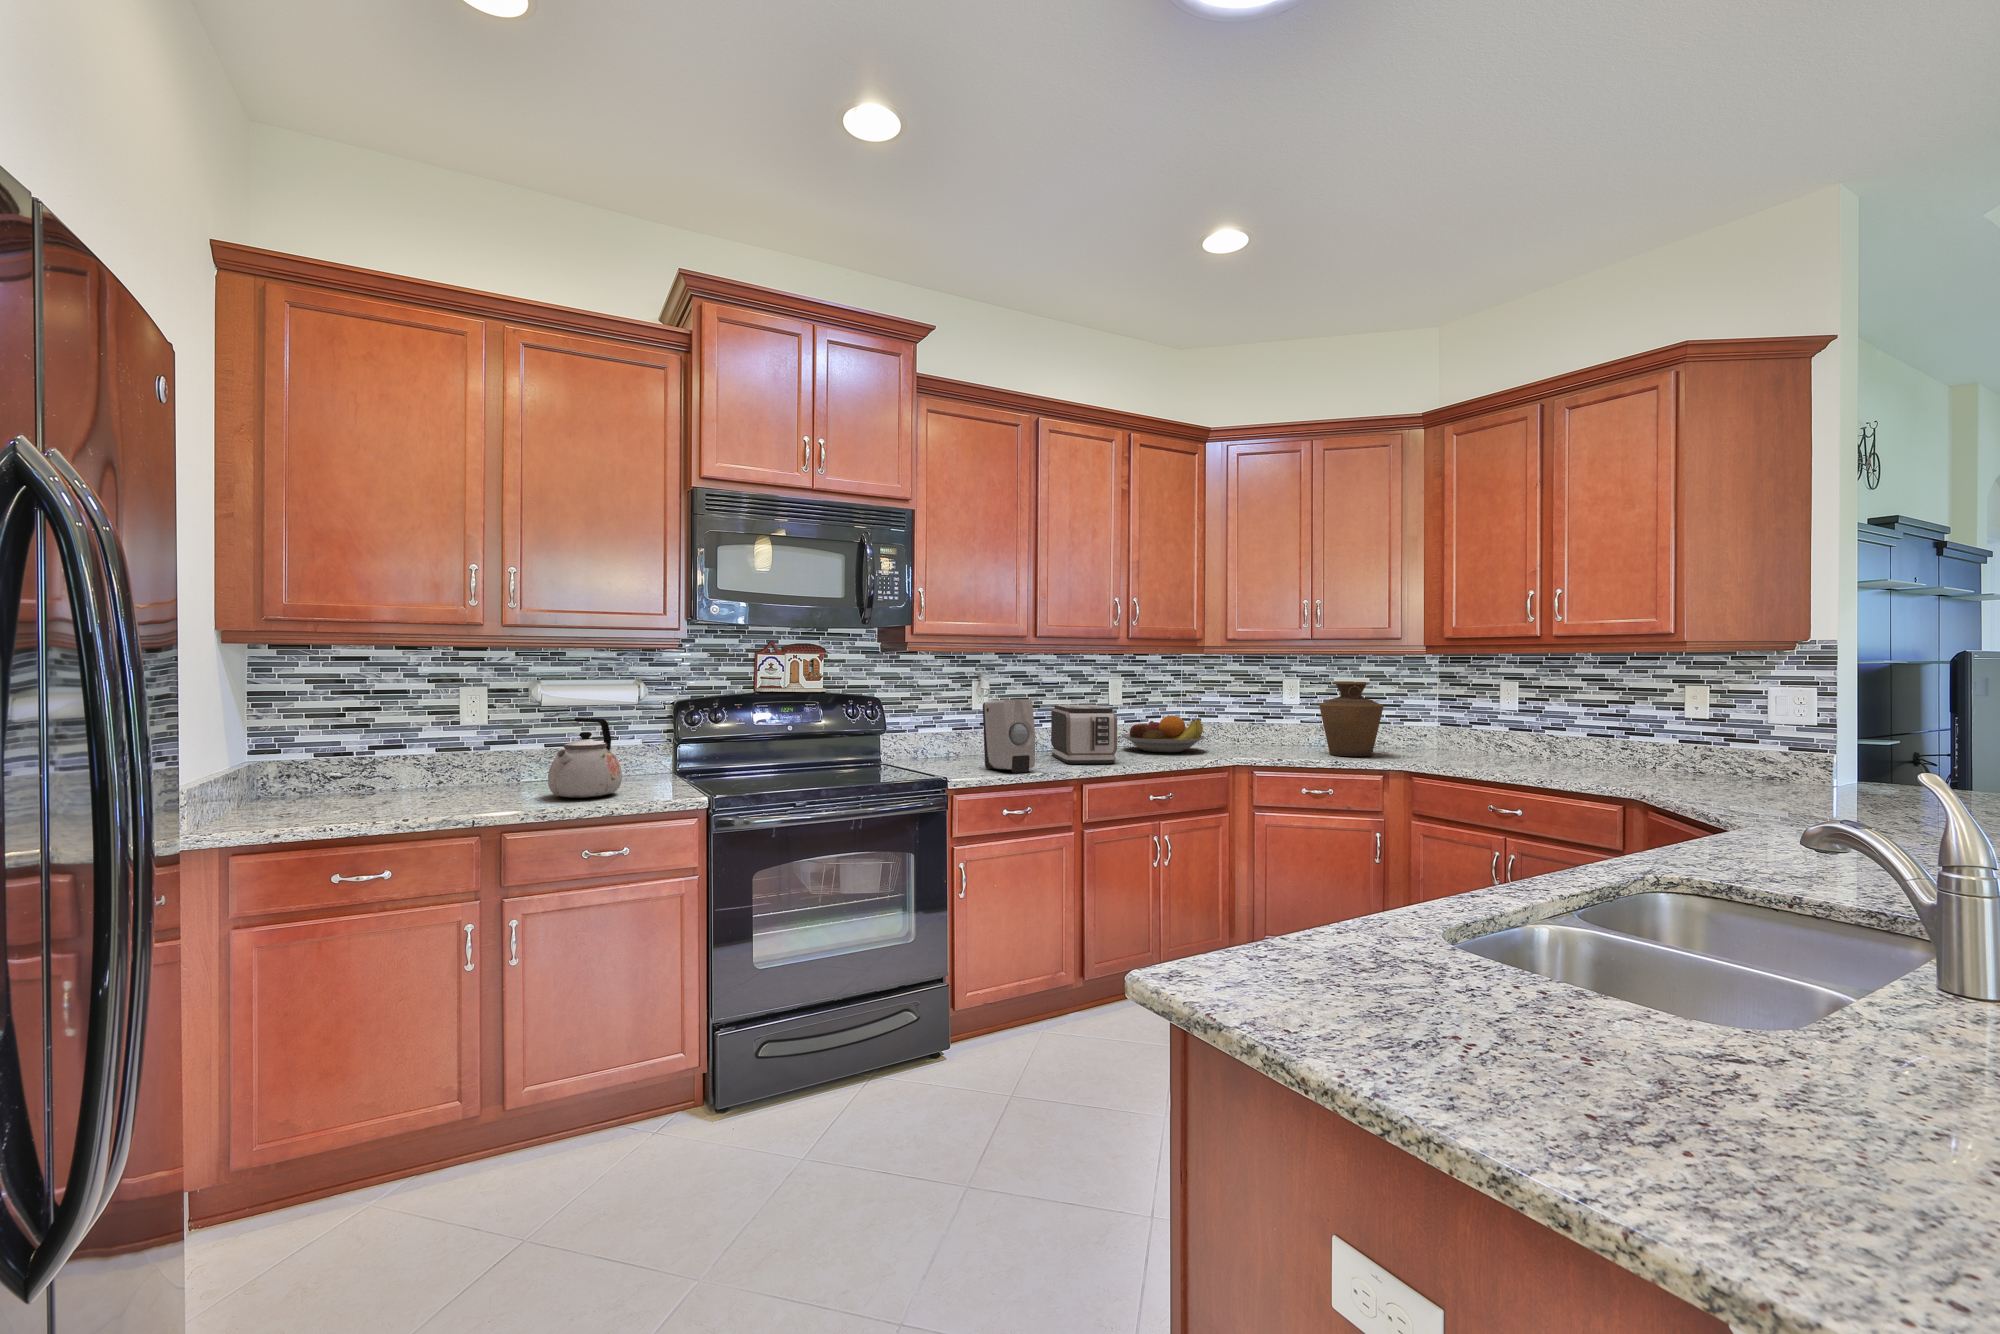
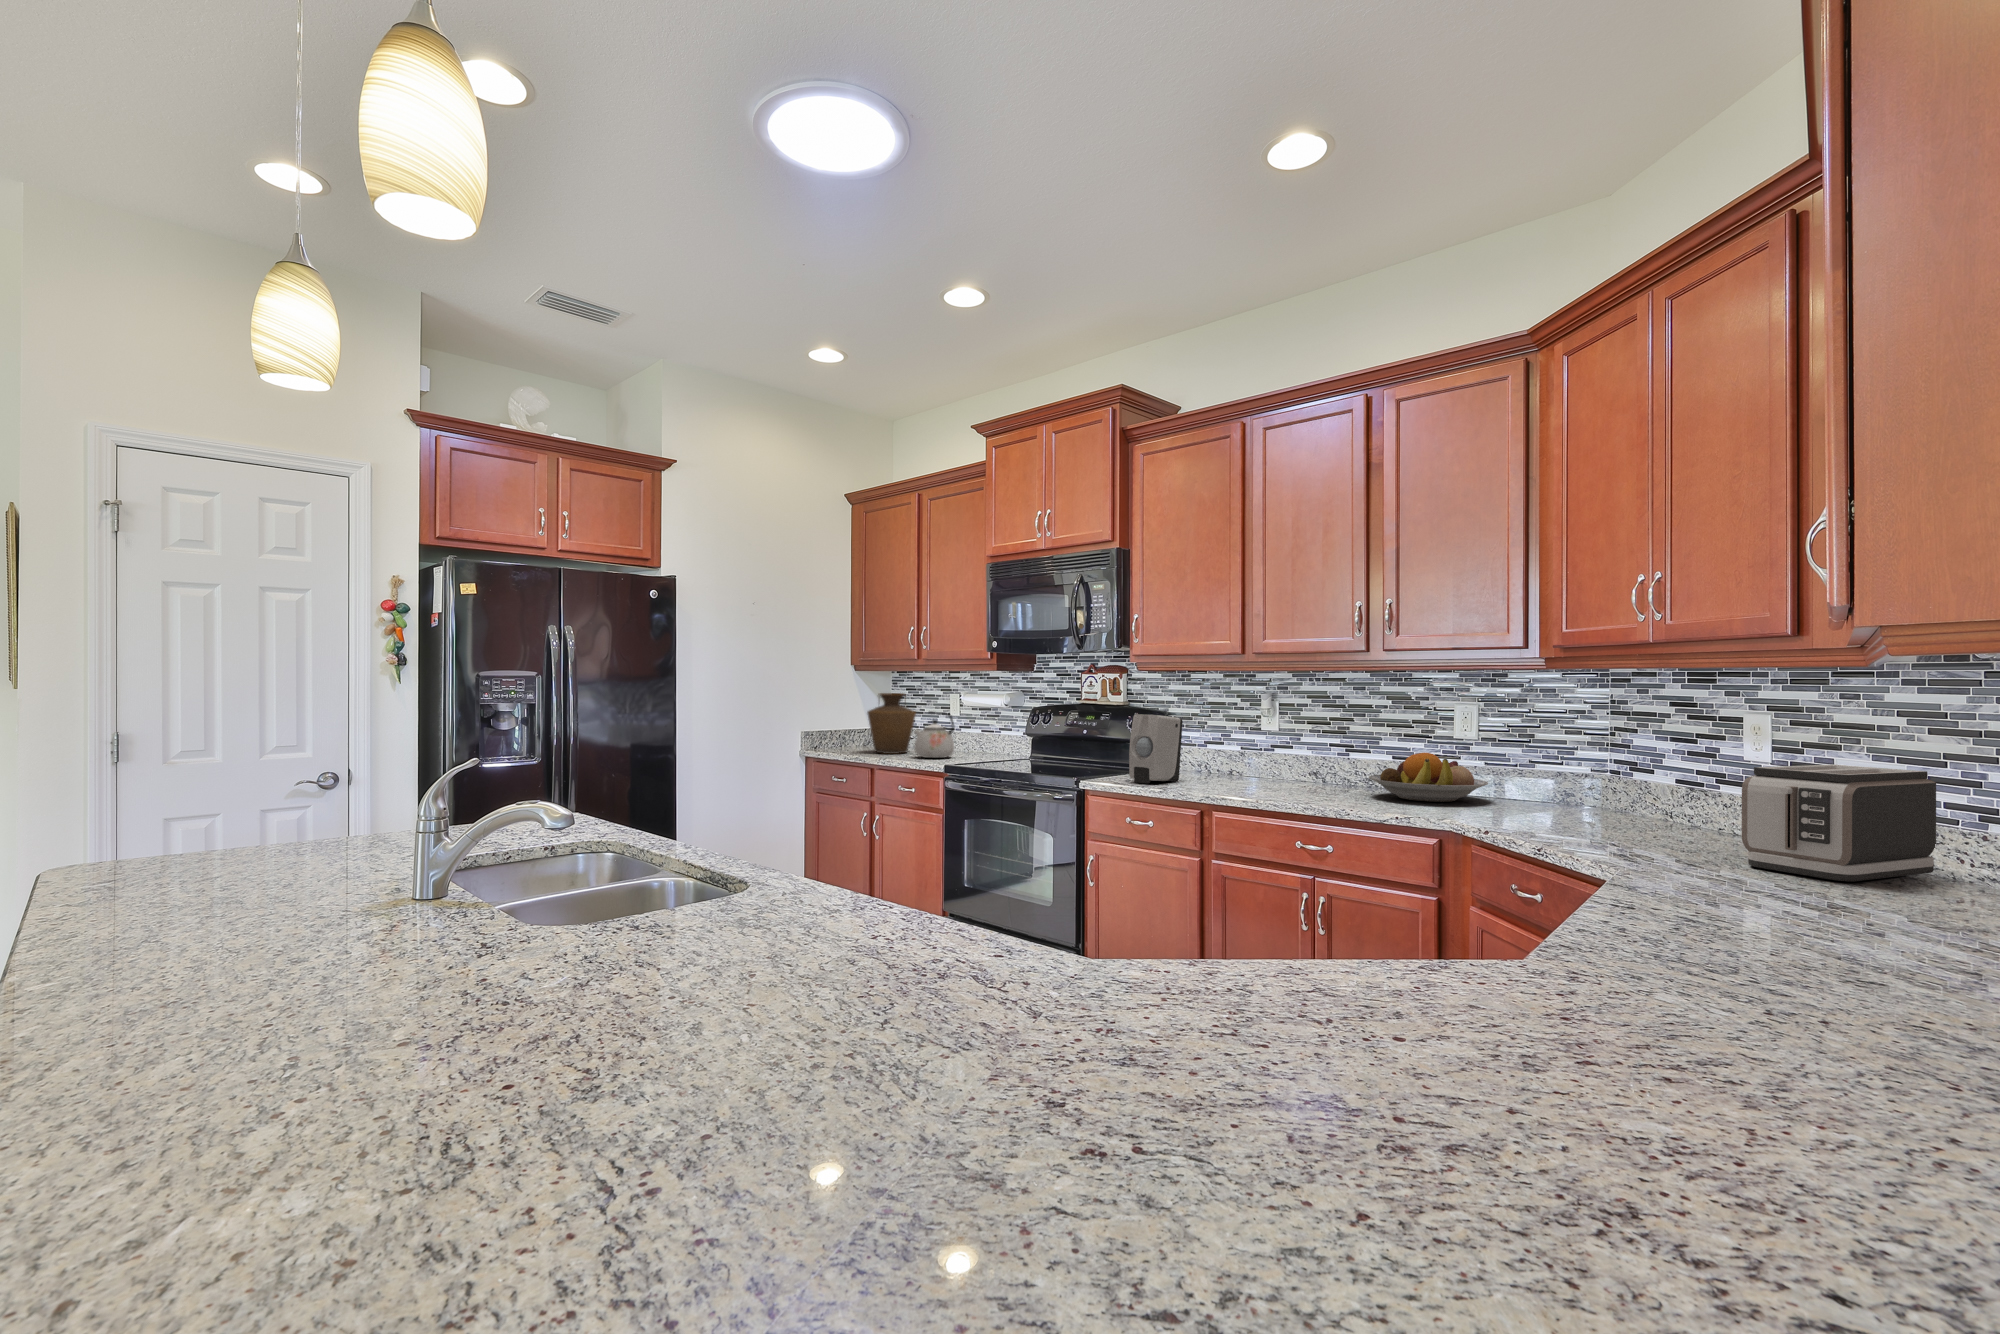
vase: present [1319,682,1384,756] -> present [867,693,916,754]
toaster: present [1051,705,1117,764] -> present [1742,765,1936,881]

